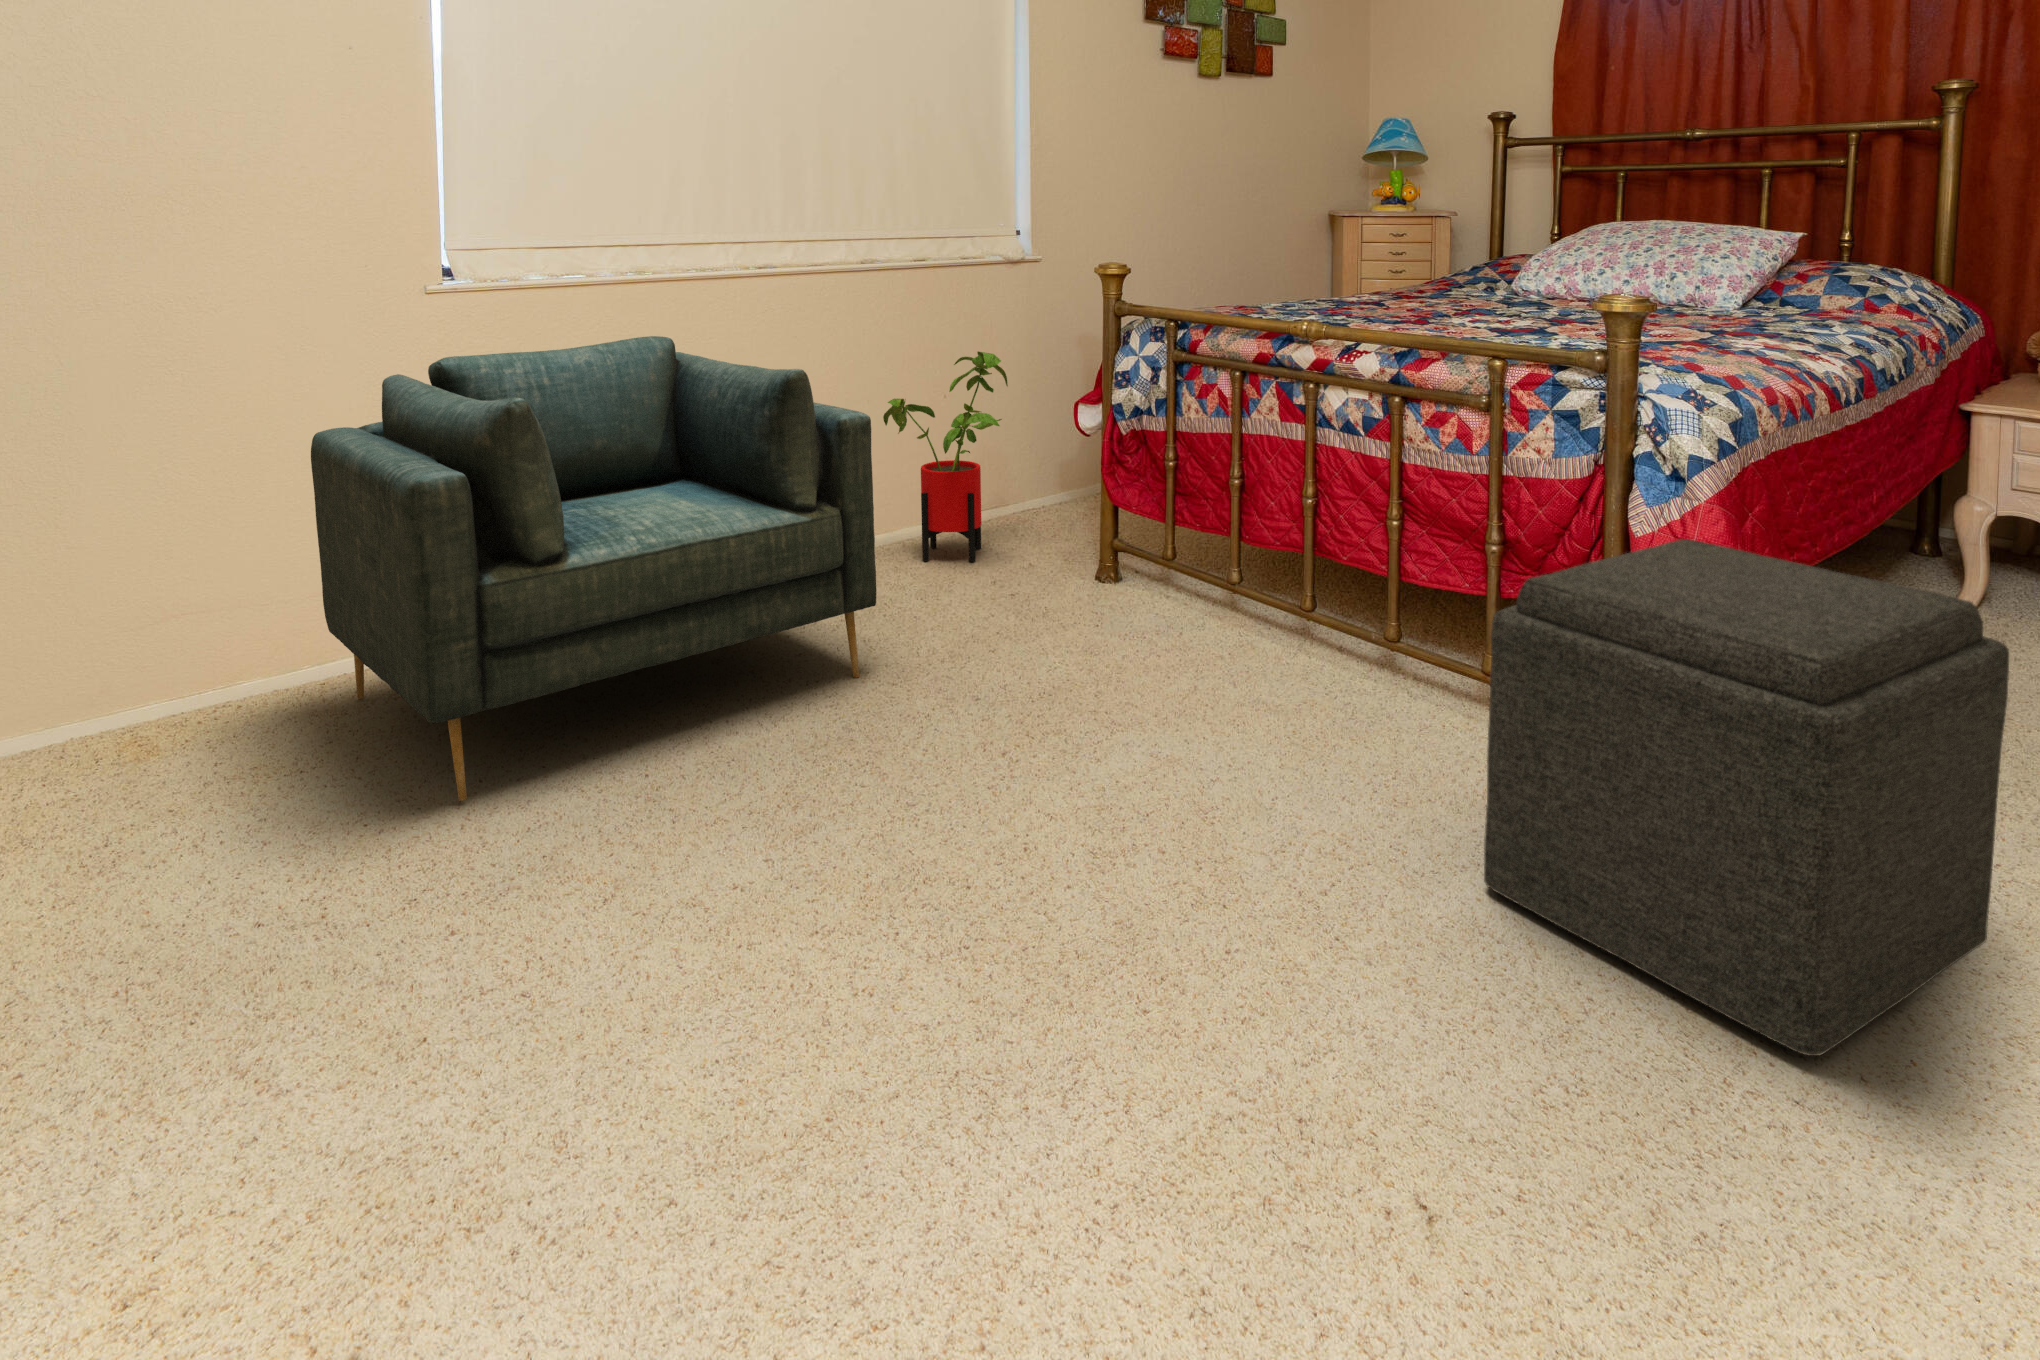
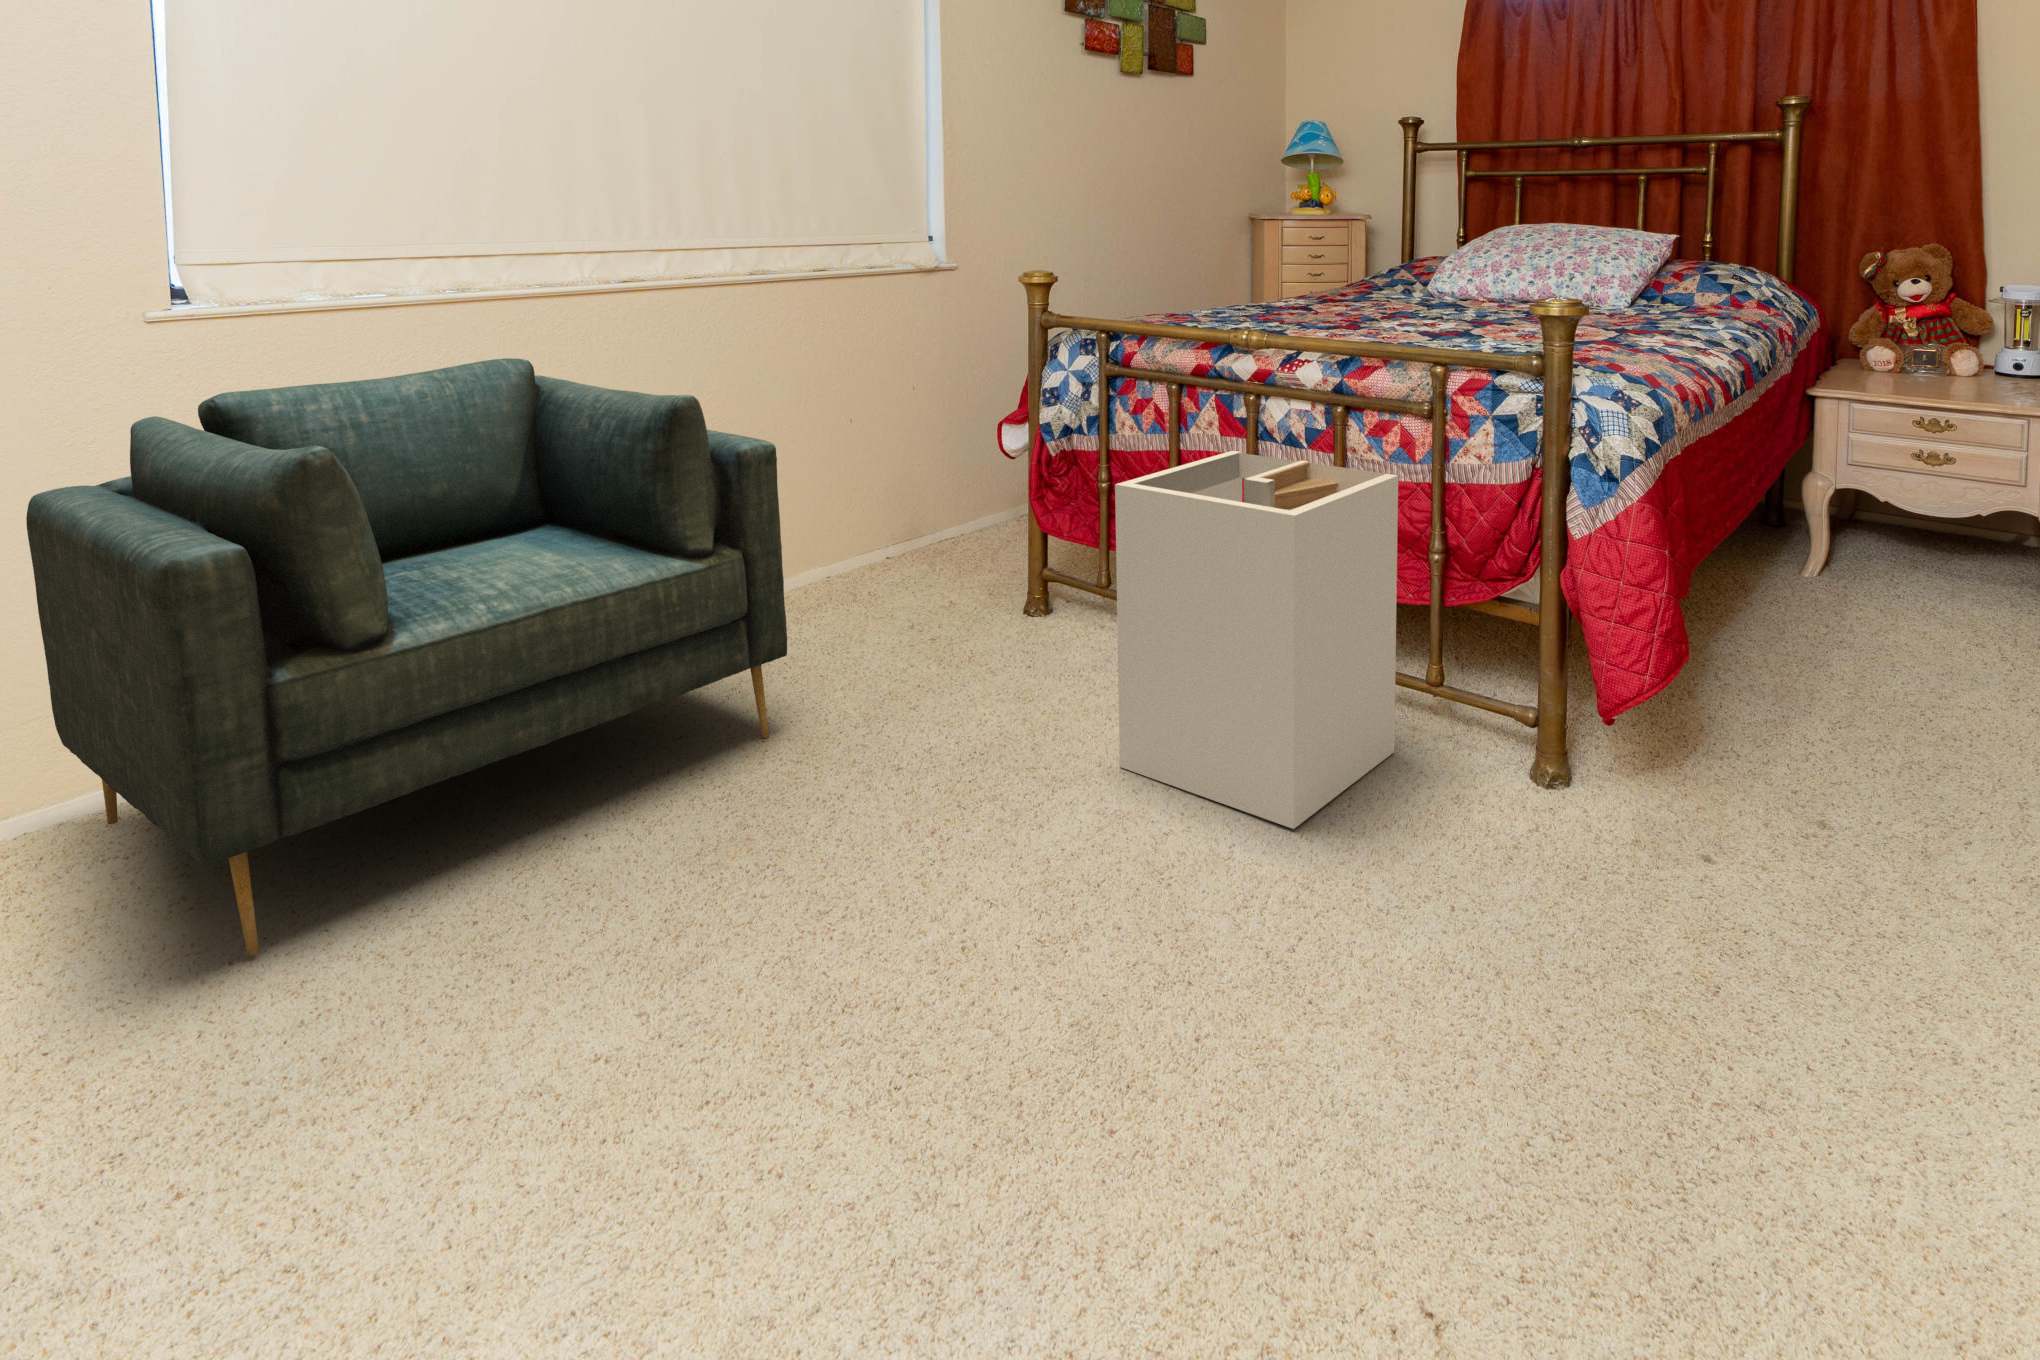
house plant: present [883,351,1008,562] -> none [788,363,926,592]
laundry hamper: none [1170,438,1450,795] -> present [1115,451,1398,829]
ottoman: present [1484,539,2009,1056] -> none [1458,544,1932,1074]

